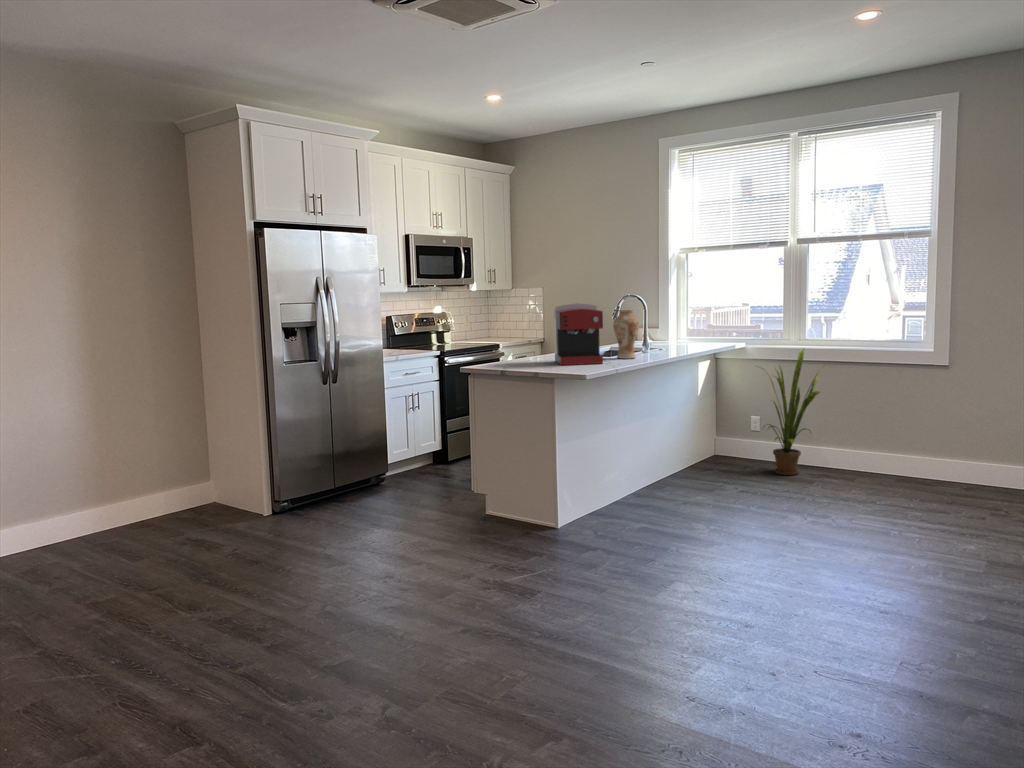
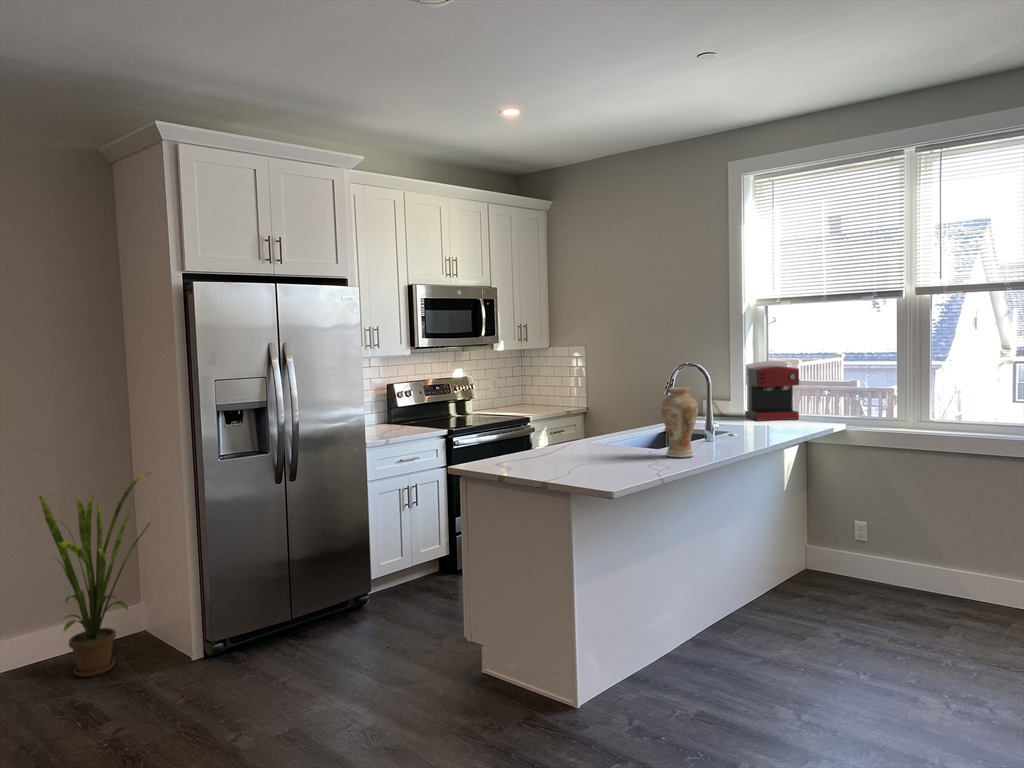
coffee maker: present [554,303,603,365] -> present [745,361,799,421]
house plant: present [768,349,821,475] -> present [39,473,155,677]

